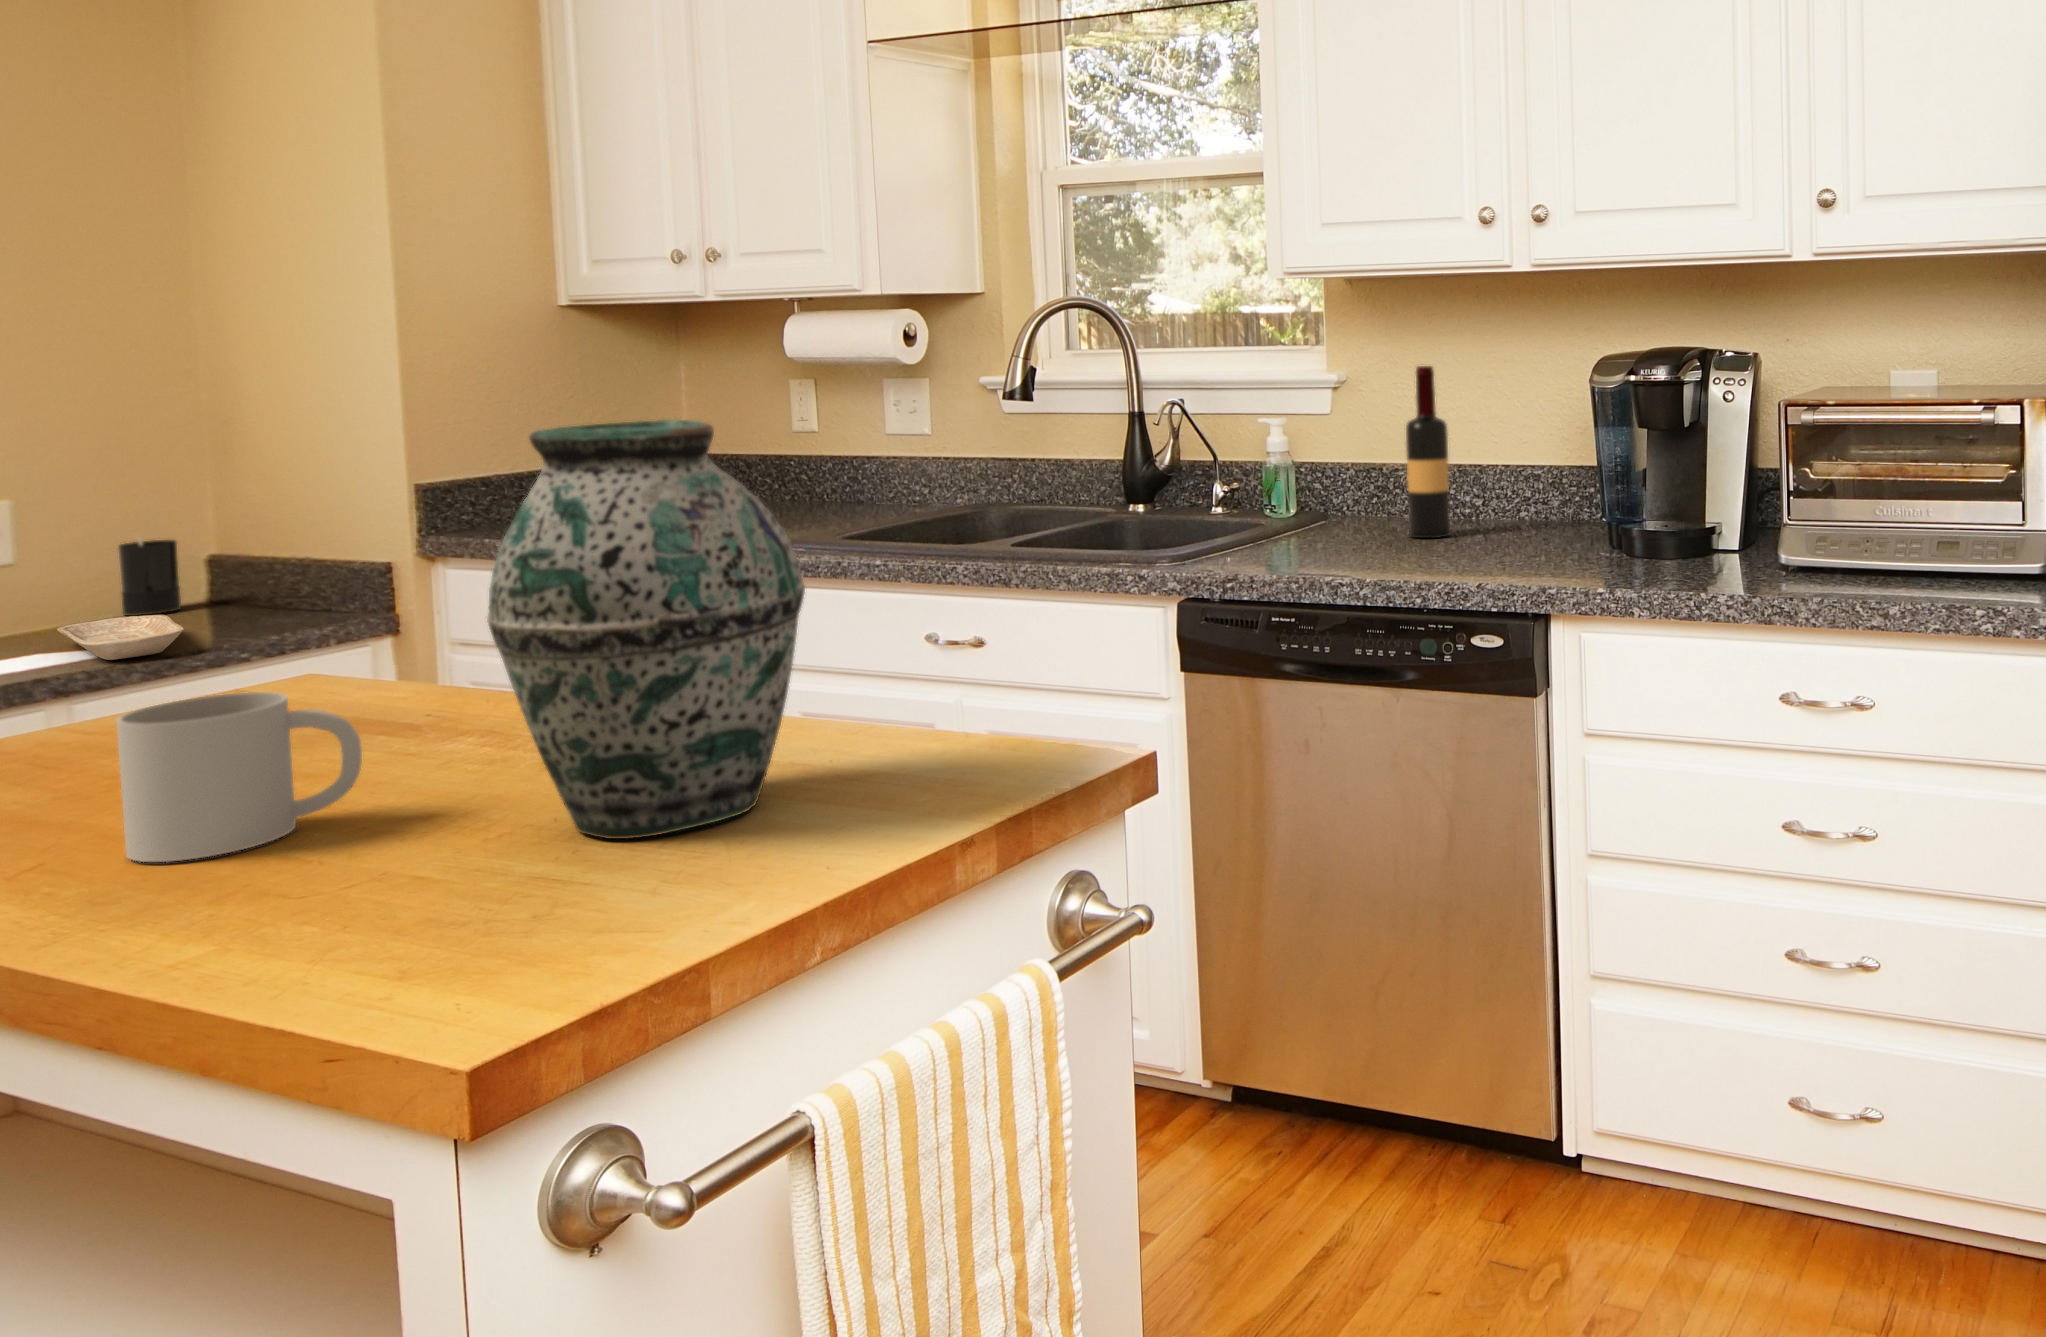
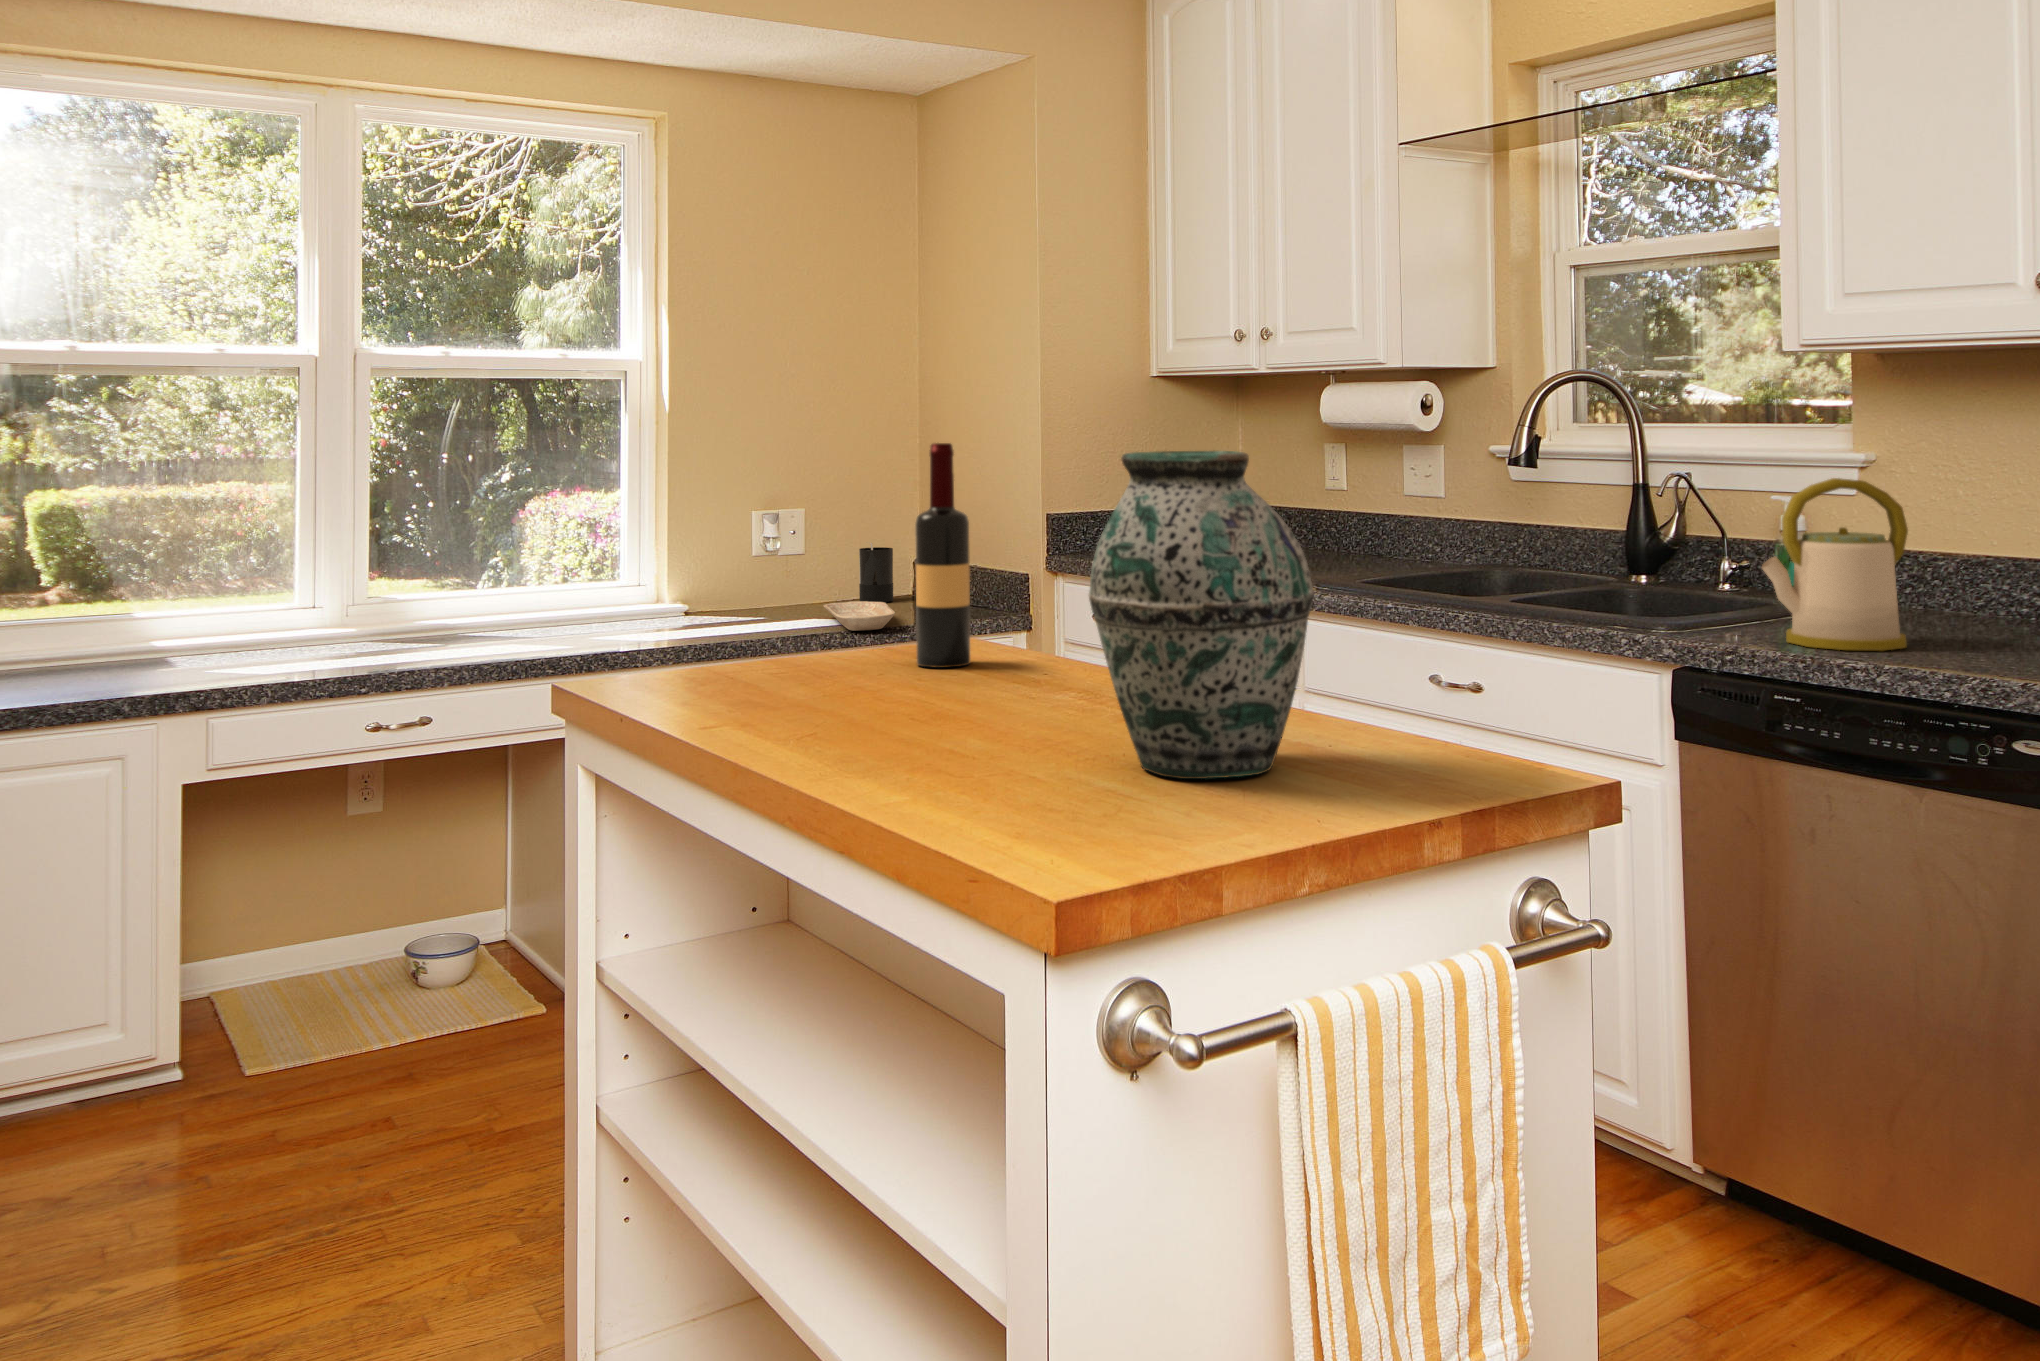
wine bottle: present [1406,366,1450,538] -> present [915,443,970,668]
kettle: none [1257,405,1383,568] -> present [1762,478,1908,651]
mug: present [117,692,362,862] -> none [868,636,1006,748]

